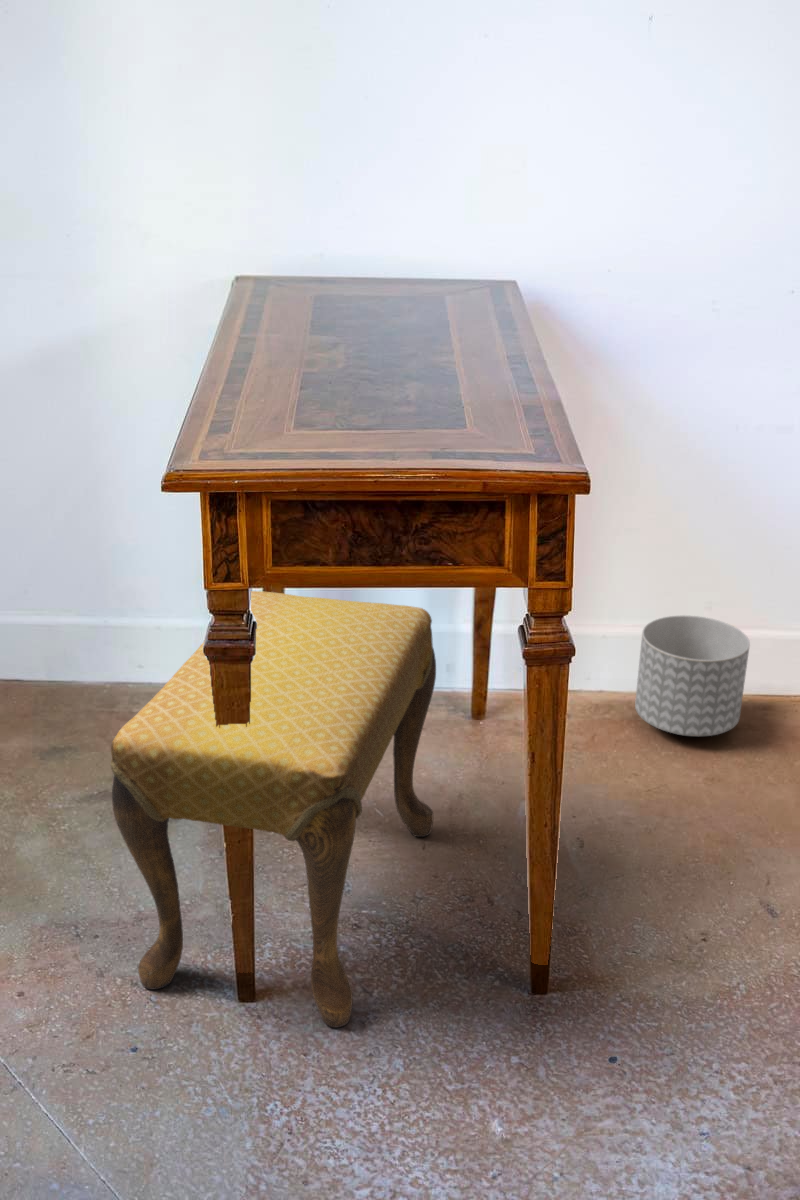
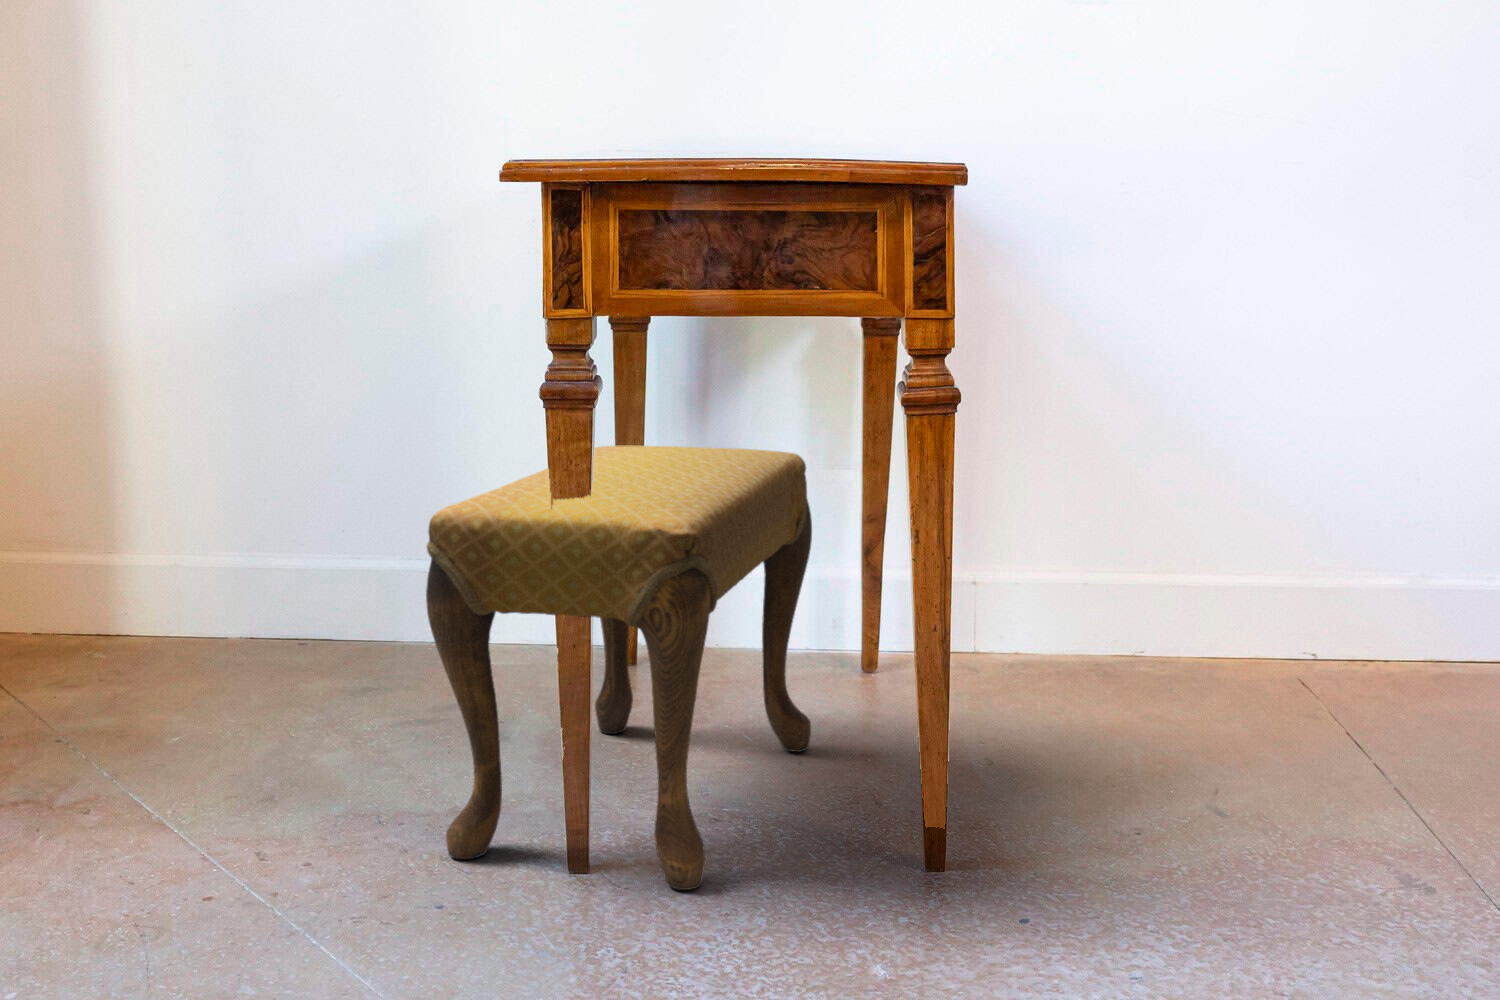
planter: present [635,615,750,736] -> none [1059,548,1191,683]

